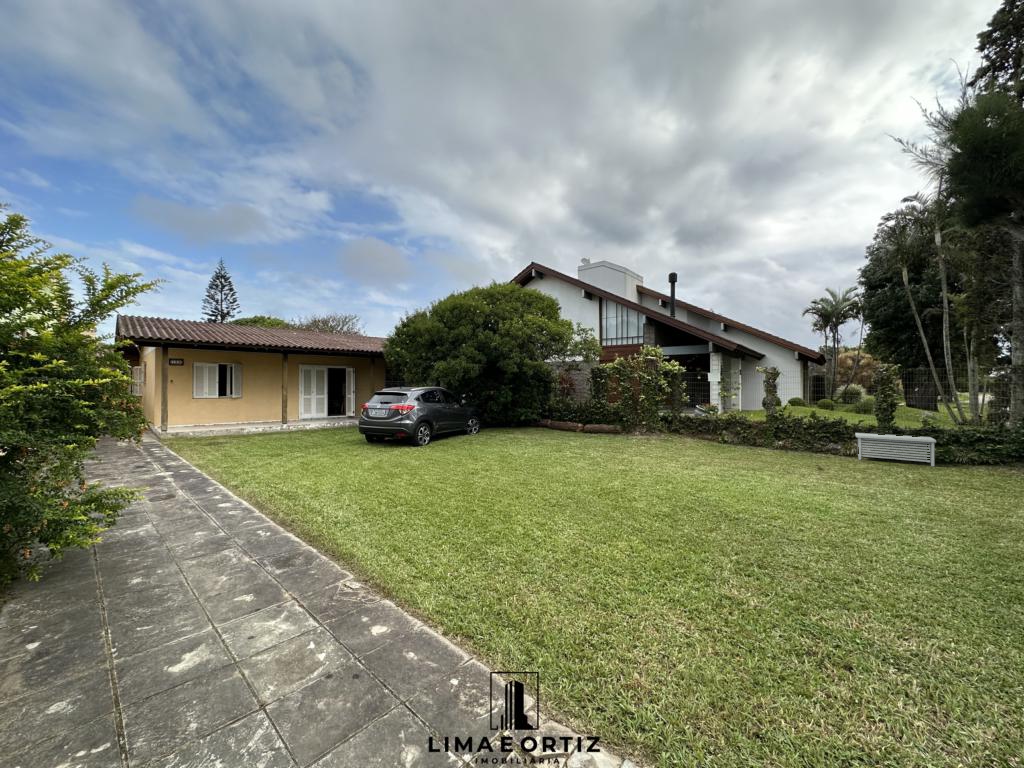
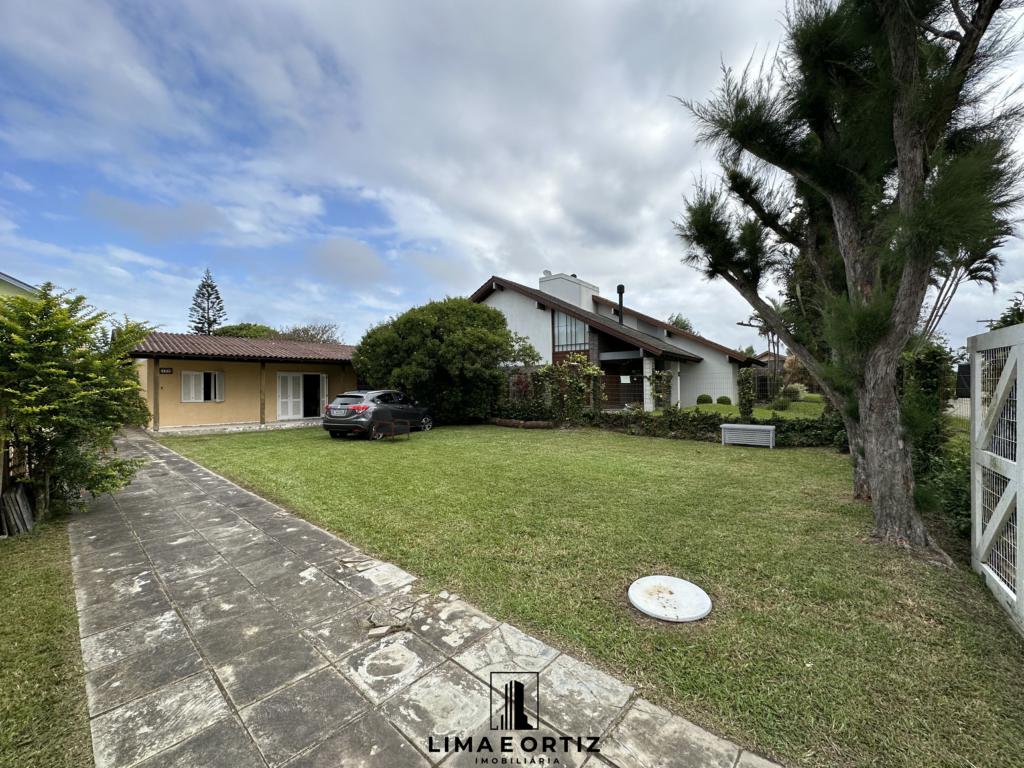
chair: none [414,409,461,450] -> present [370,409,410,442]

